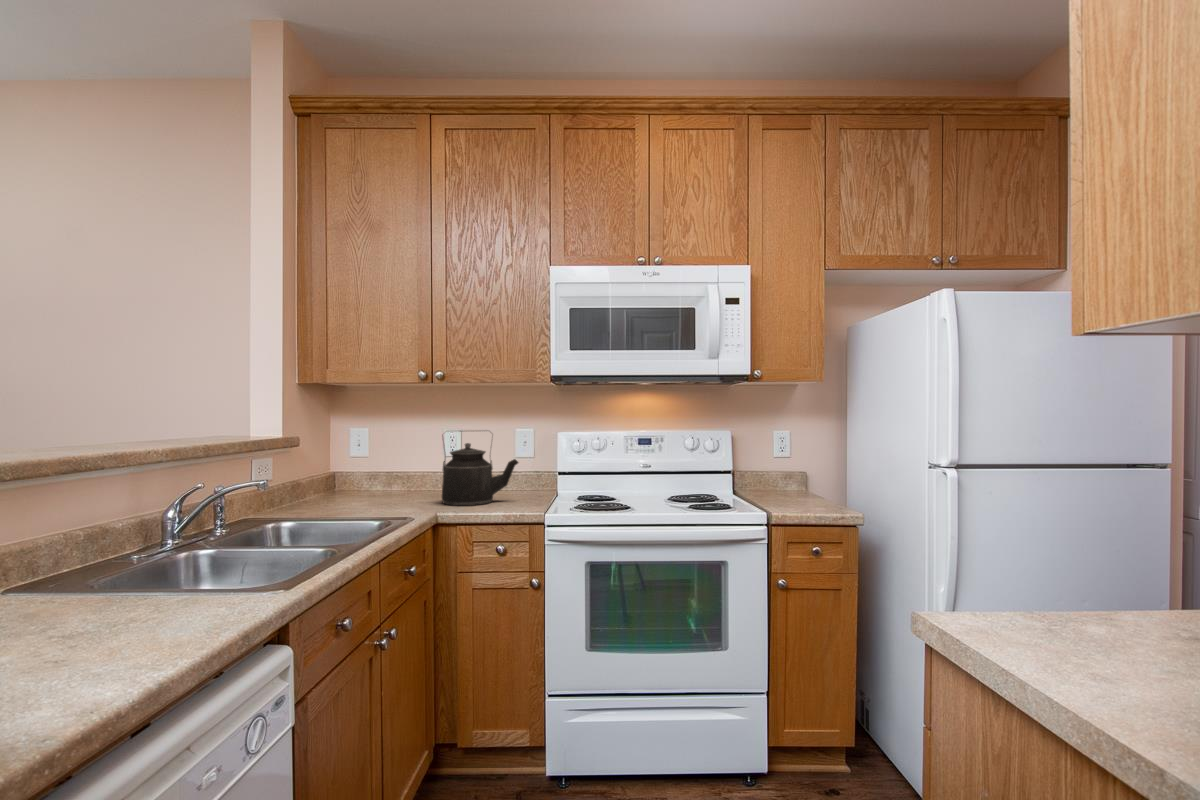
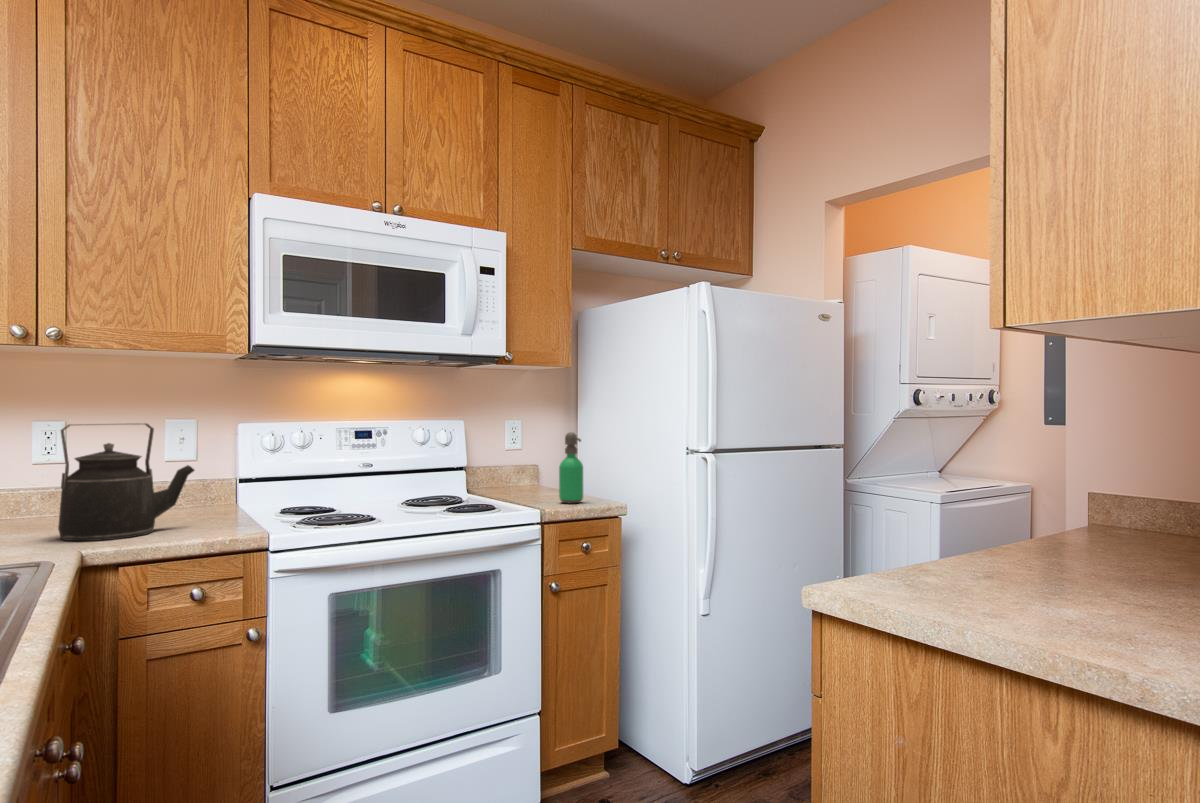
soap dispenser: none [799,445,822,511] -> present [559,432,583,503]

